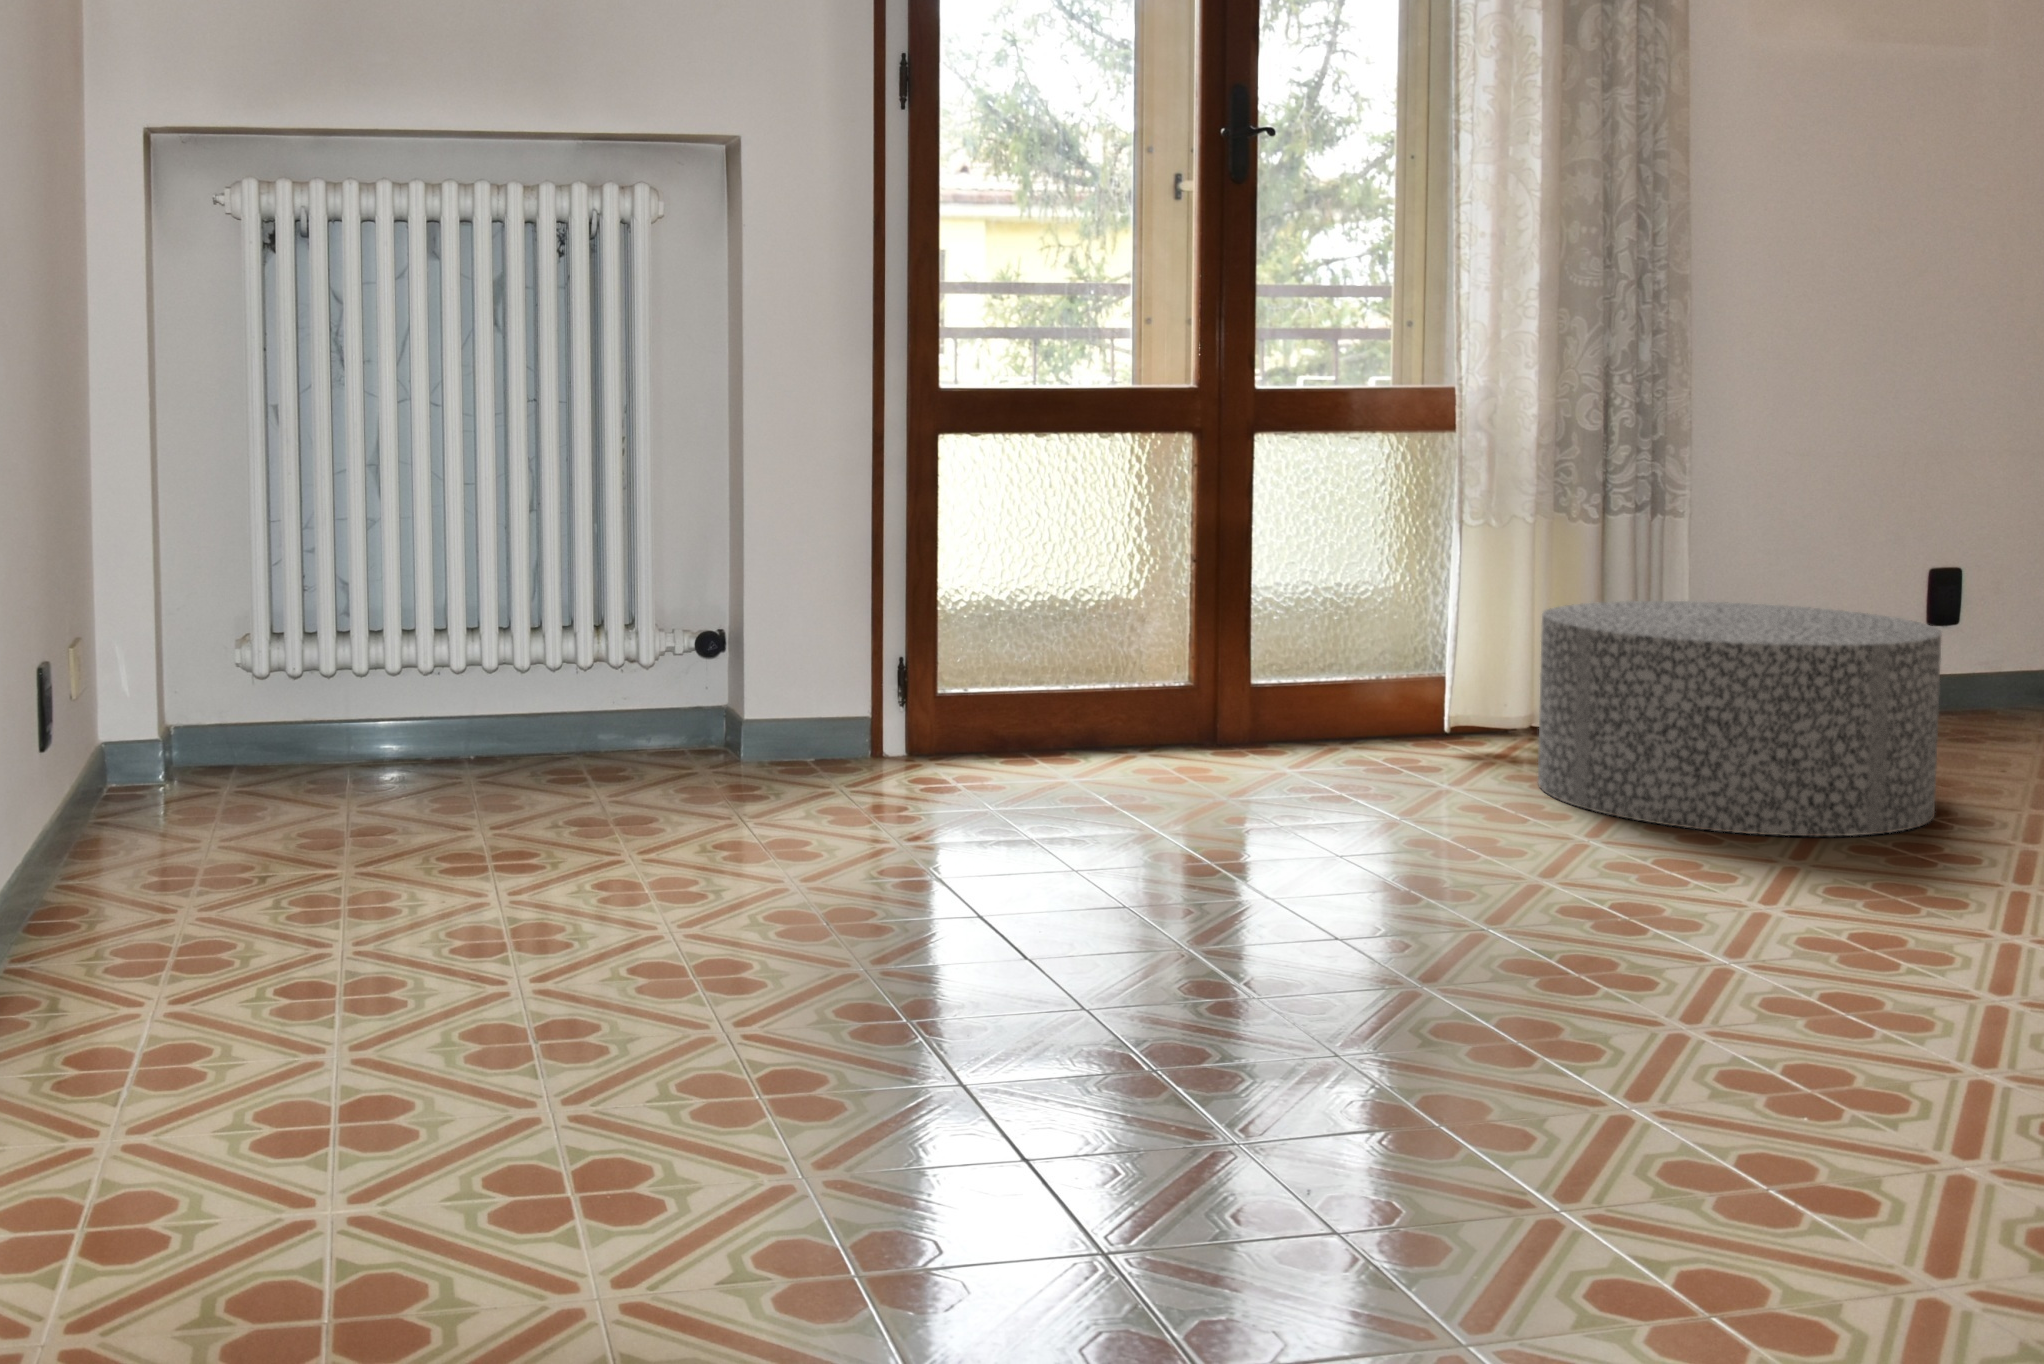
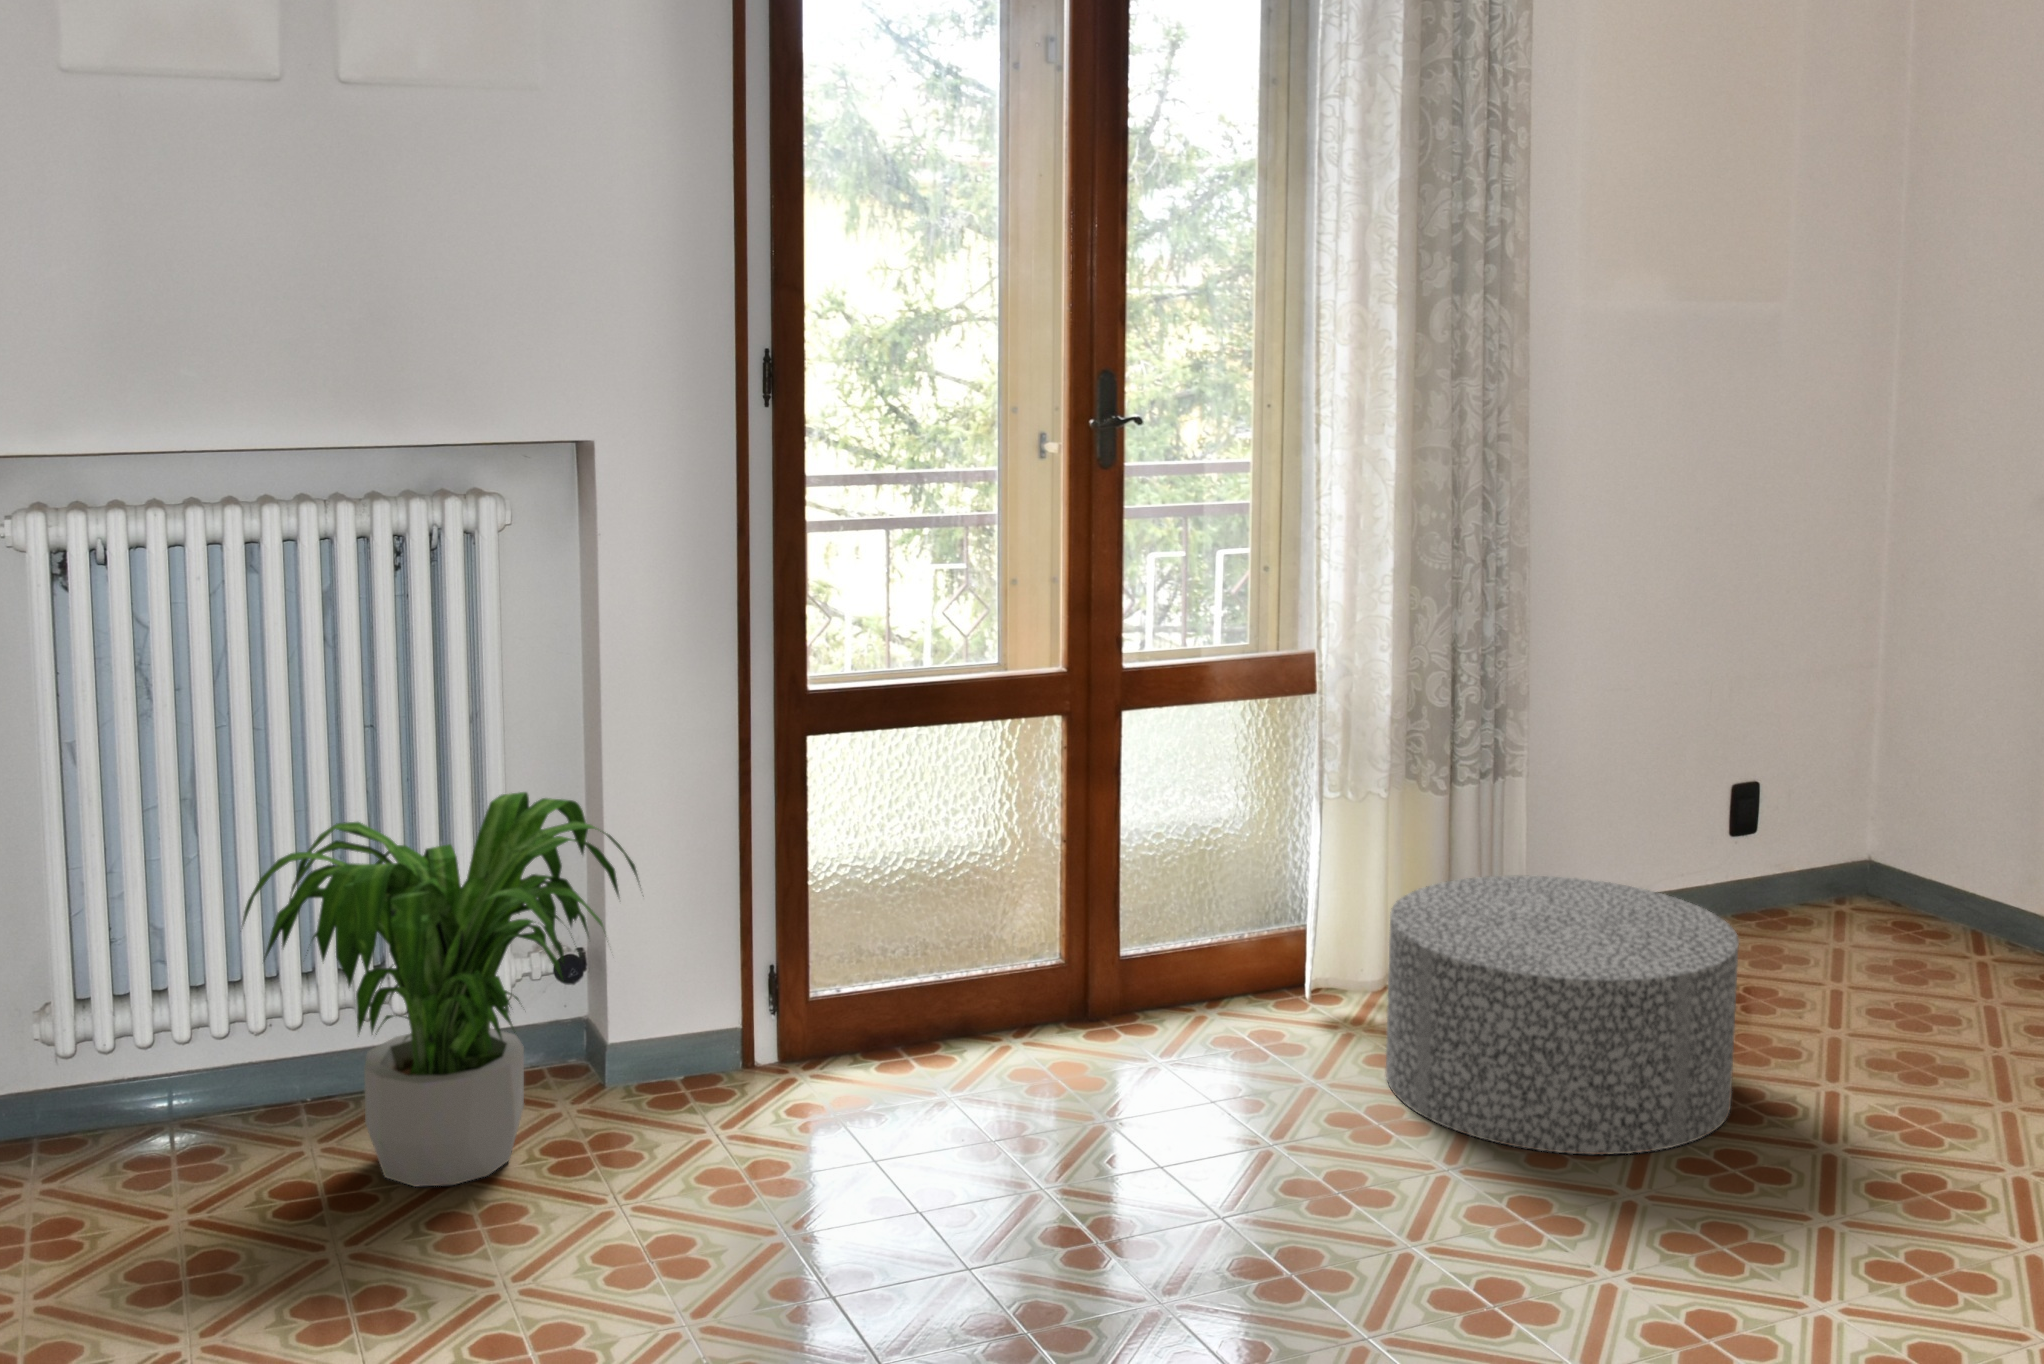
potted plant: none [421,467,788,806] -> present [242,792,639,1186]

